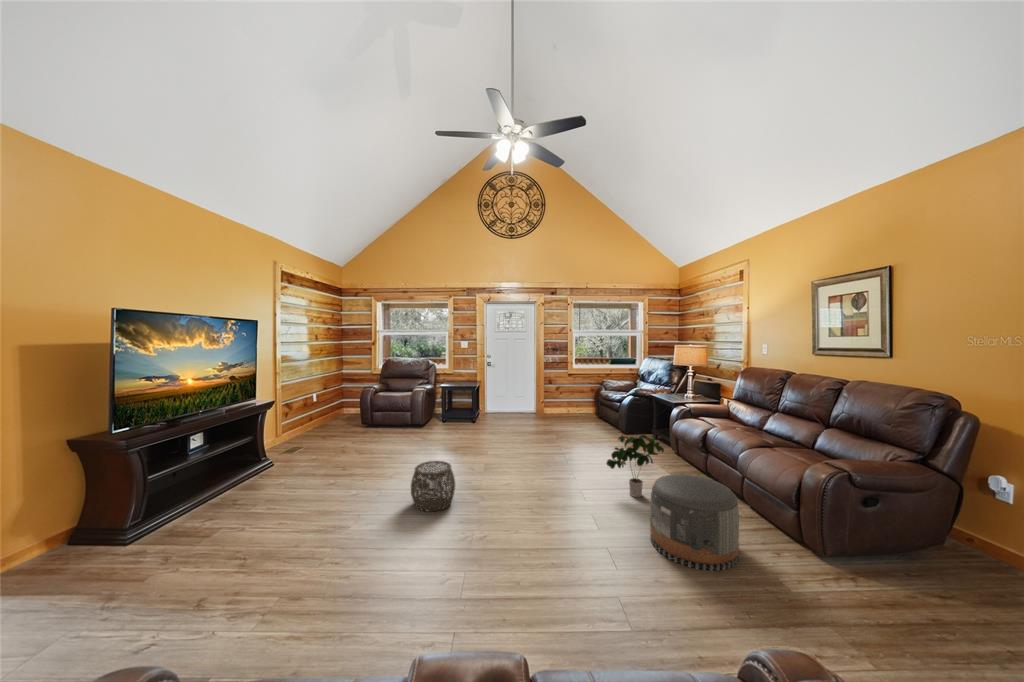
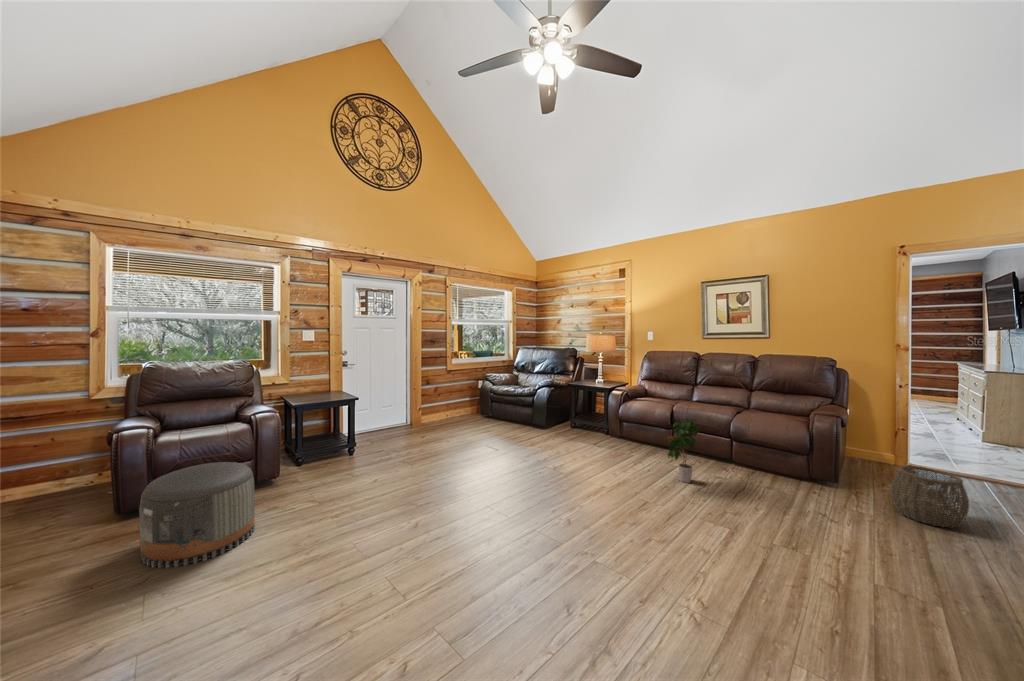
woven basket: present [411,461,455,512] -> present [891,466,969,528]
pouf: present [650,474,739,571] -> present [139,462,255,568]

